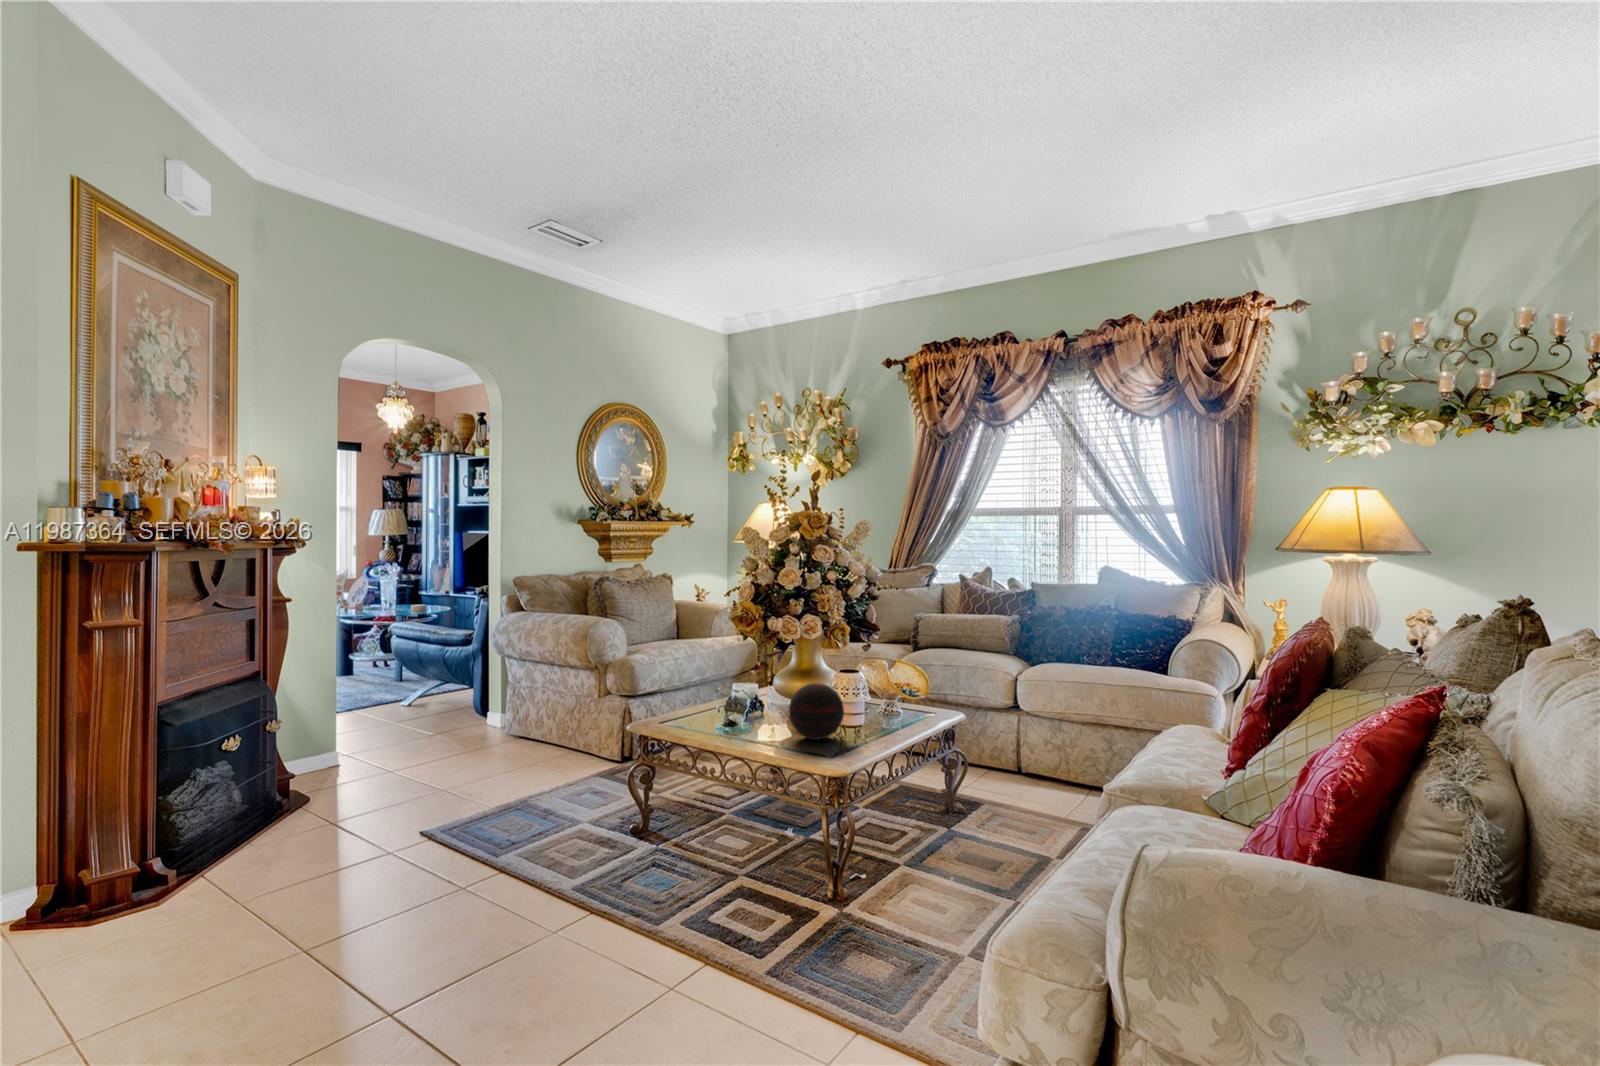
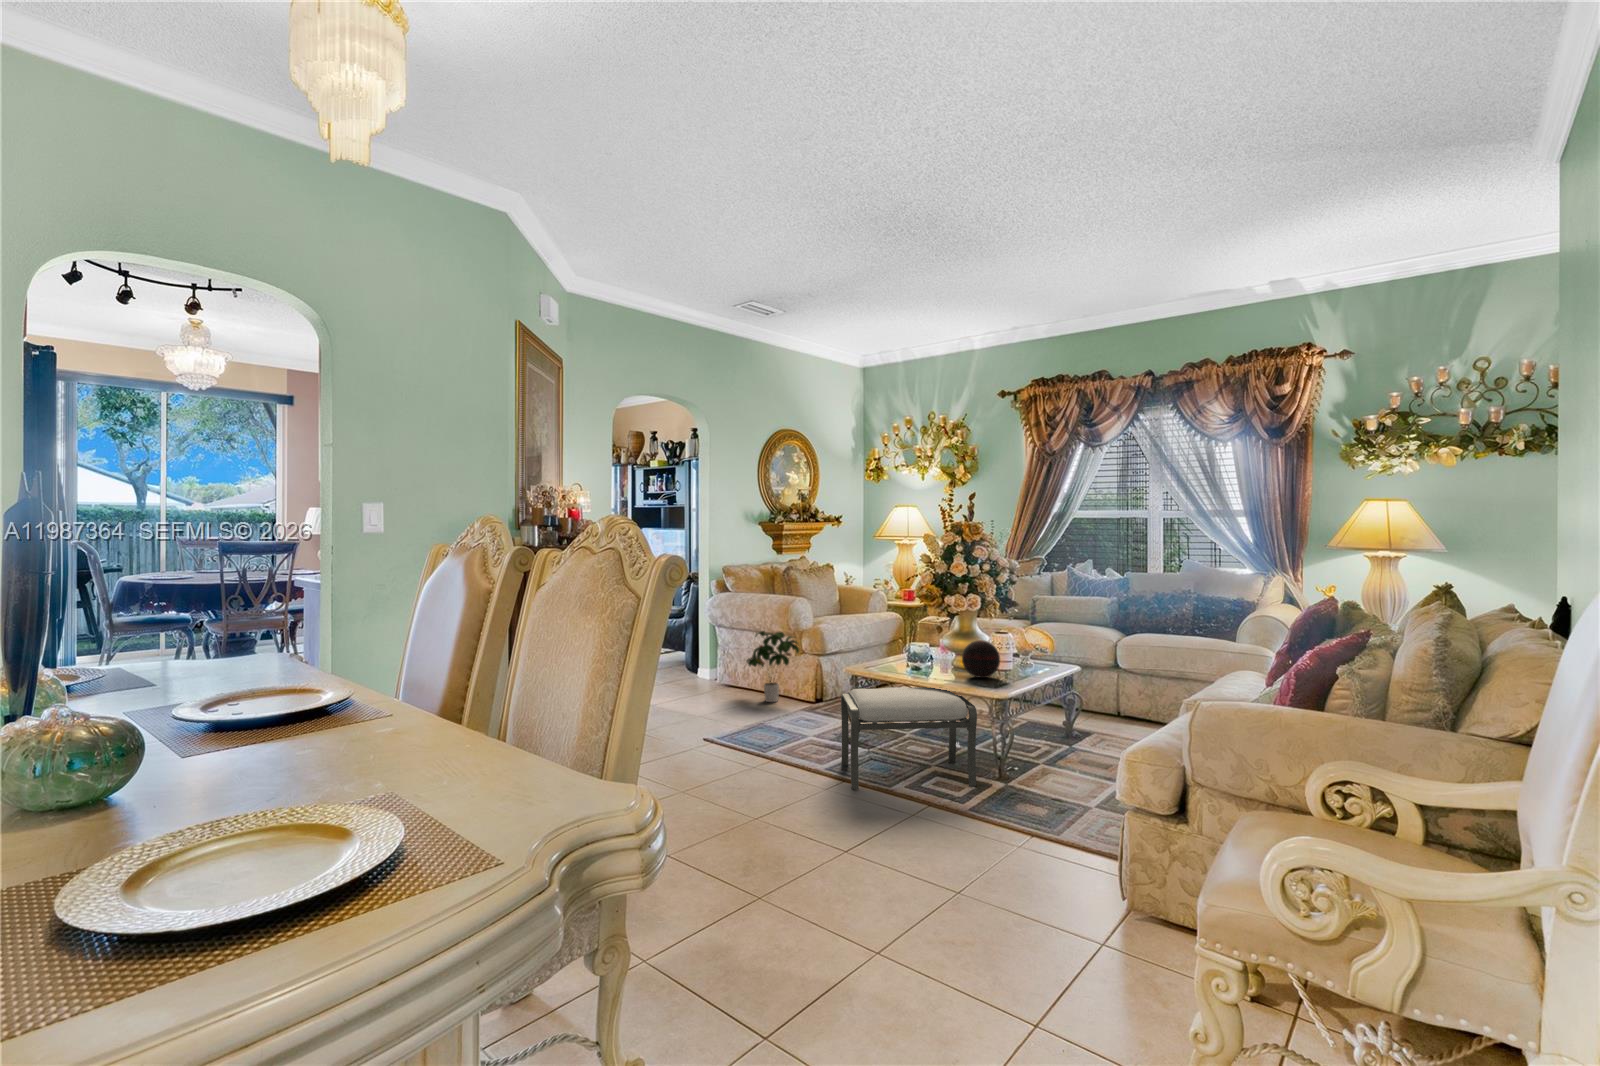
potted plant: none [534,663,603,761] -> present [746,631,799,702]
ottoman: none [591,756,794,933] -> present [841,687,977,789]

